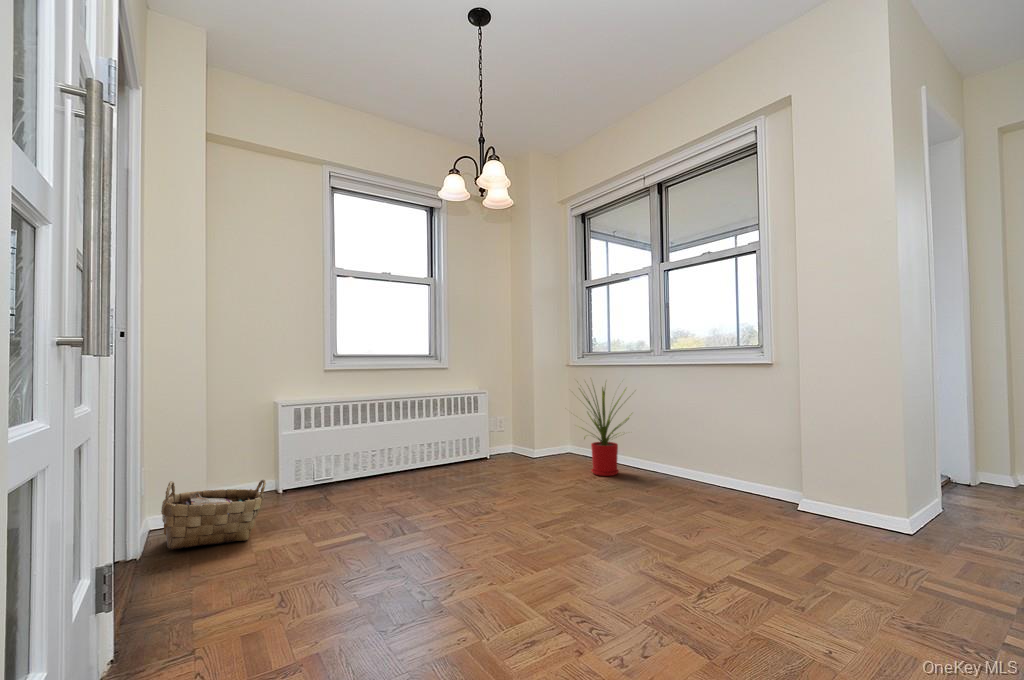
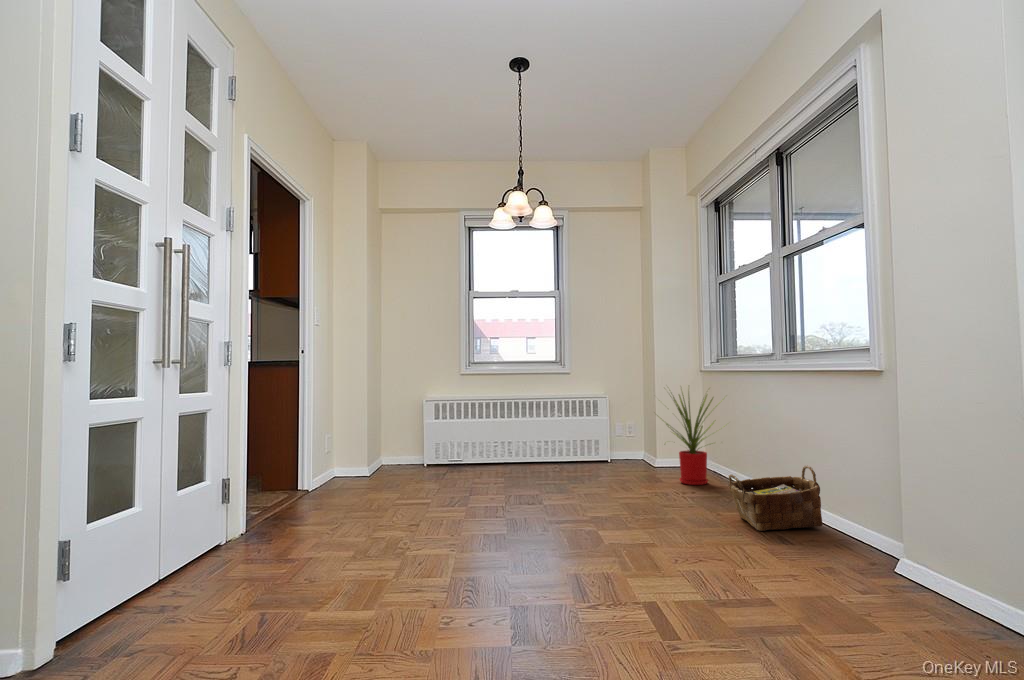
woven basket: present [161,480,266,550] -> present [728,465,823,531]

